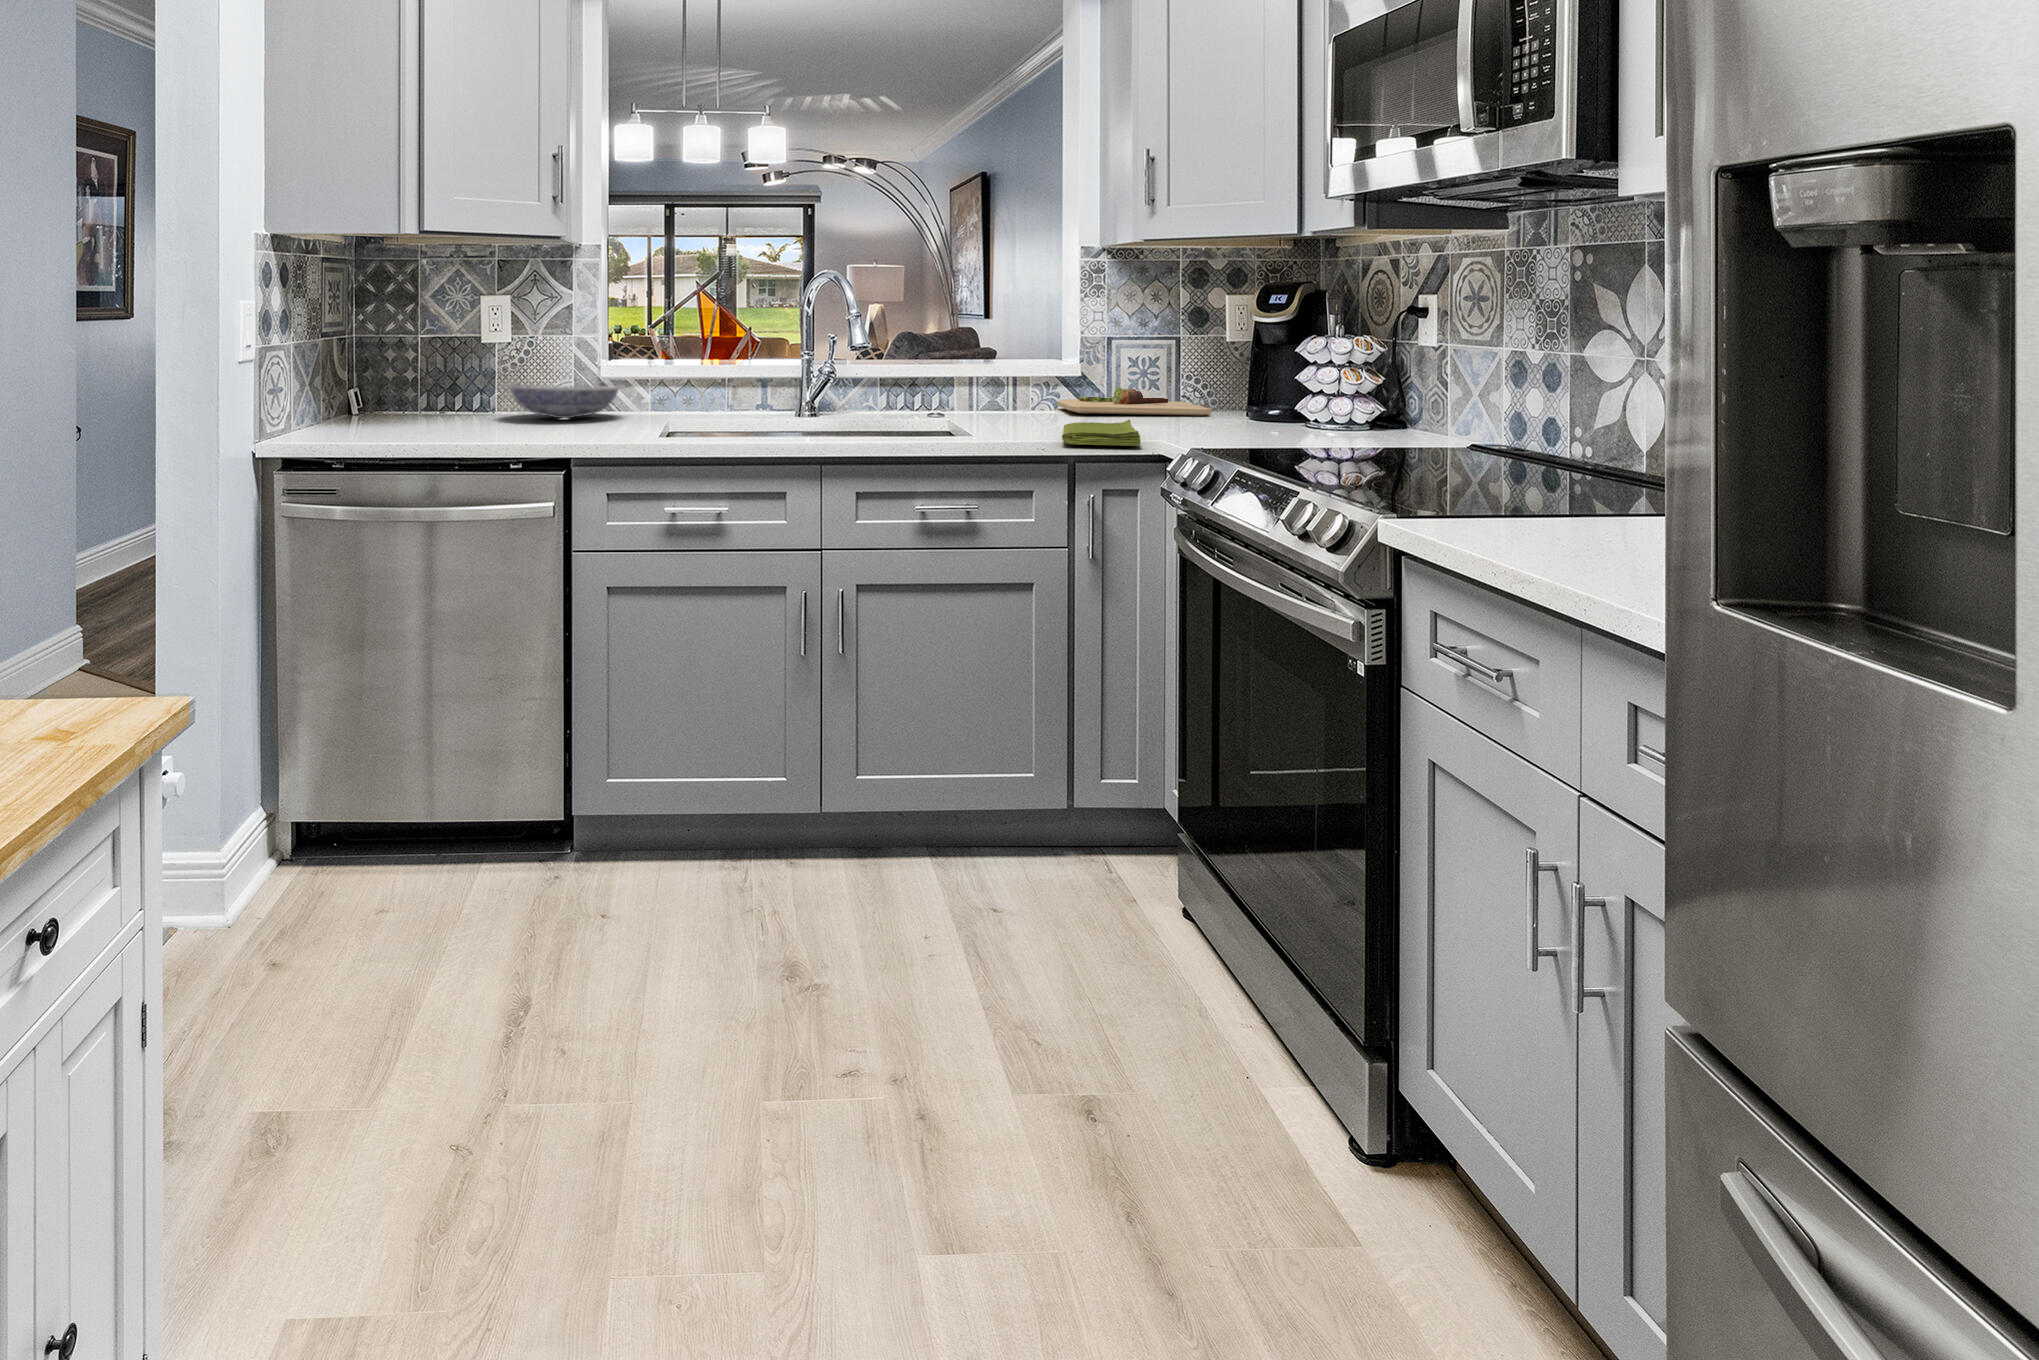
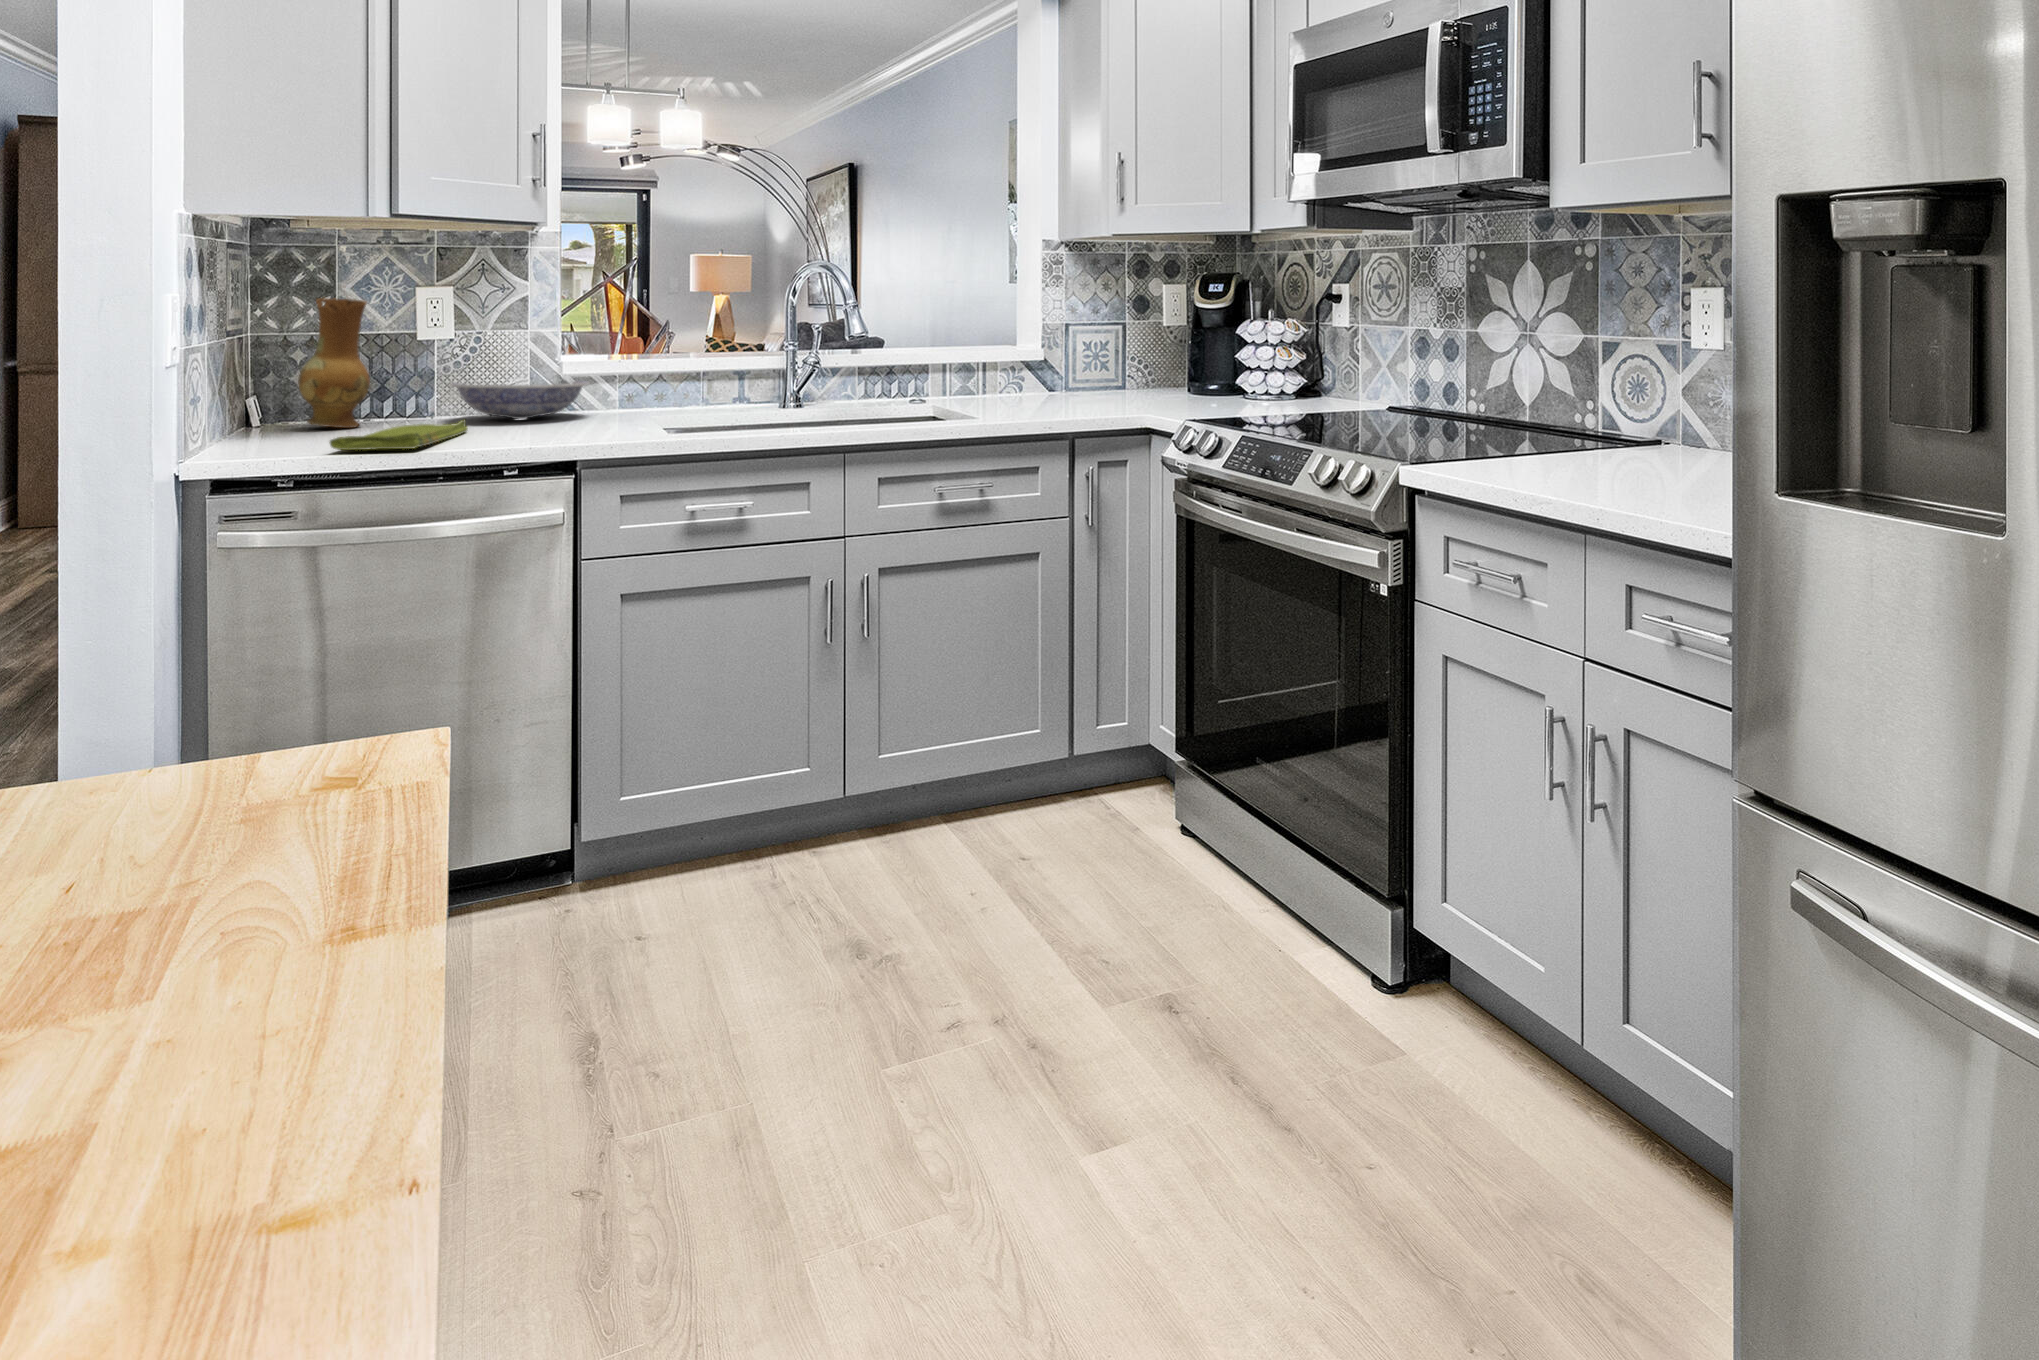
ceramic jug: none [379,305,437,421] -> present [298,298,370,428]
cutting board: present [1057,387,1212,416] -> none [1012,366,1156,395]
dish towel: present [1062,420,1141,446] -> present [329,420,468,450]

